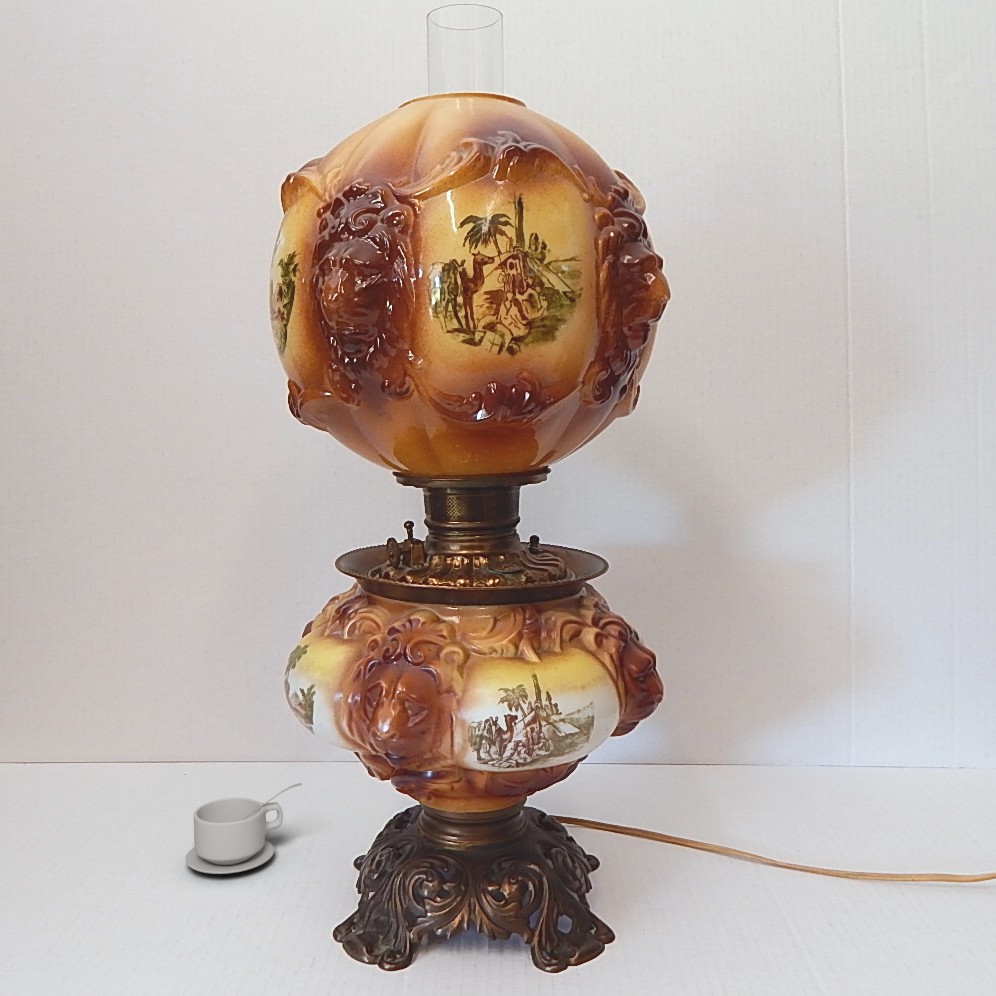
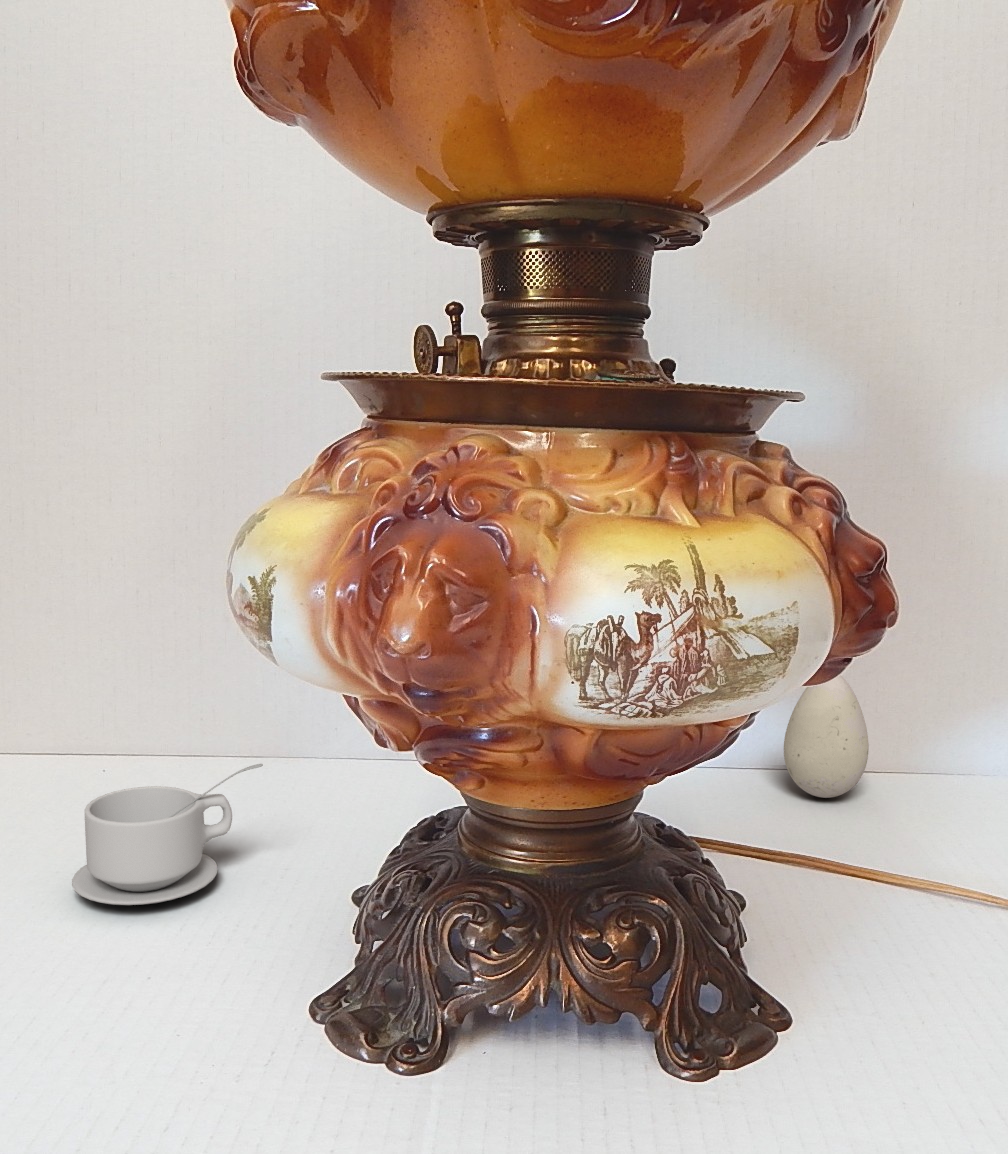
decorative egg: none [633,712,685,793] -> present [784,675,869,798]

